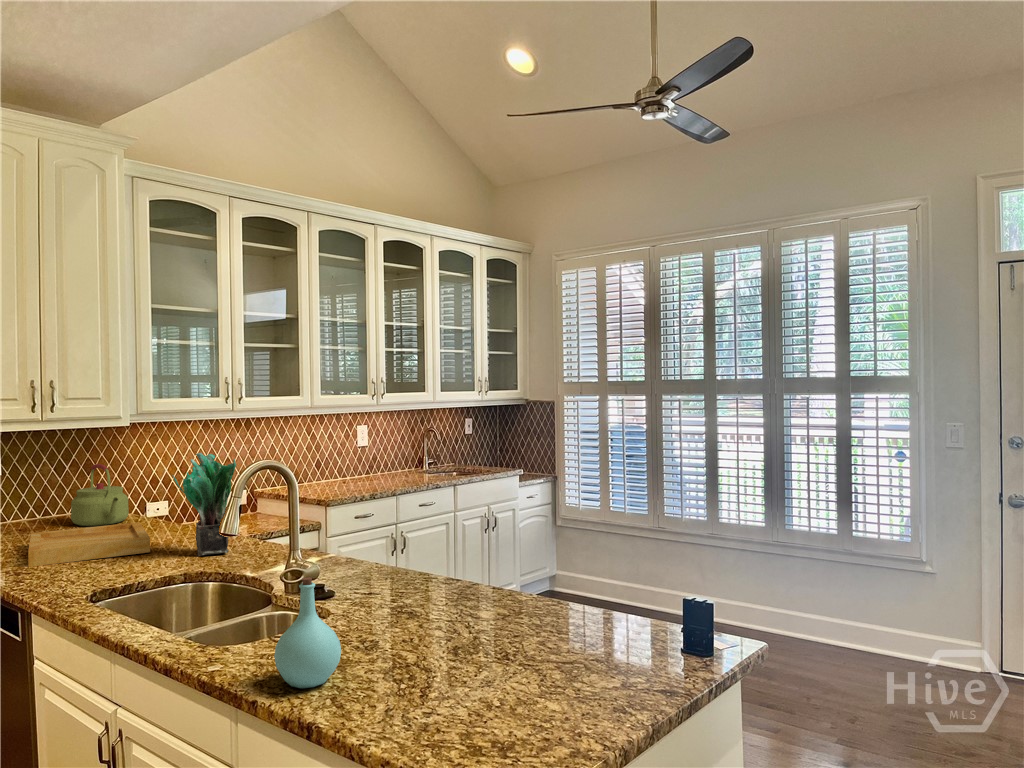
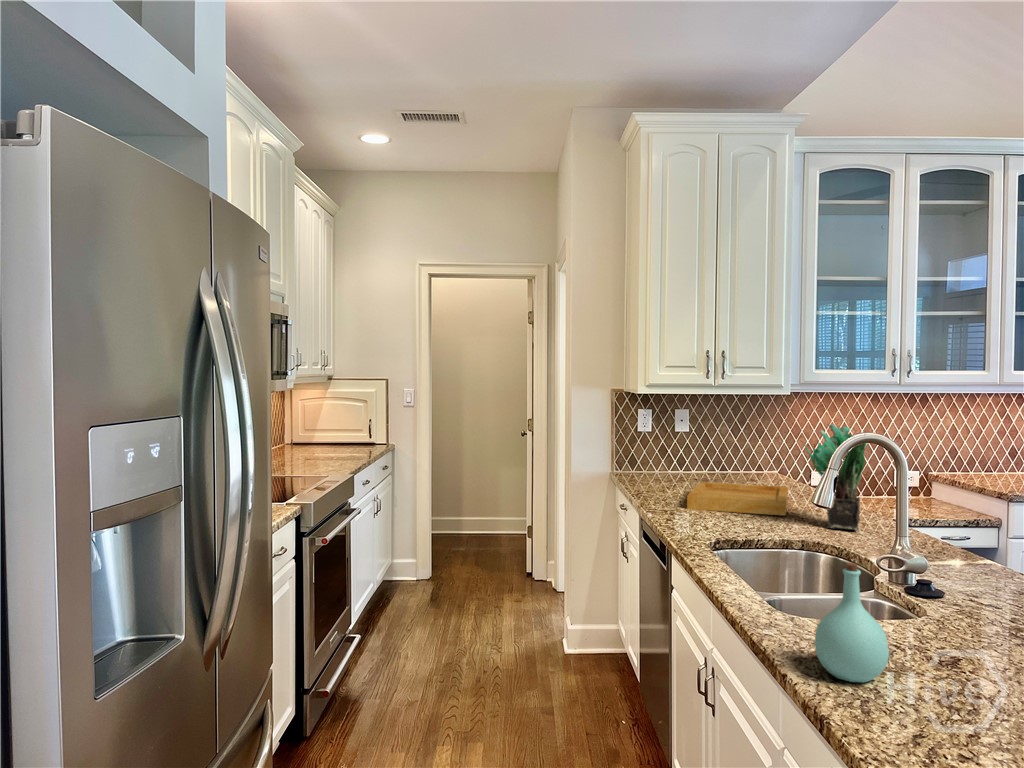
kettle: present [71,464,129,526] -> none [739,428,788,485]

